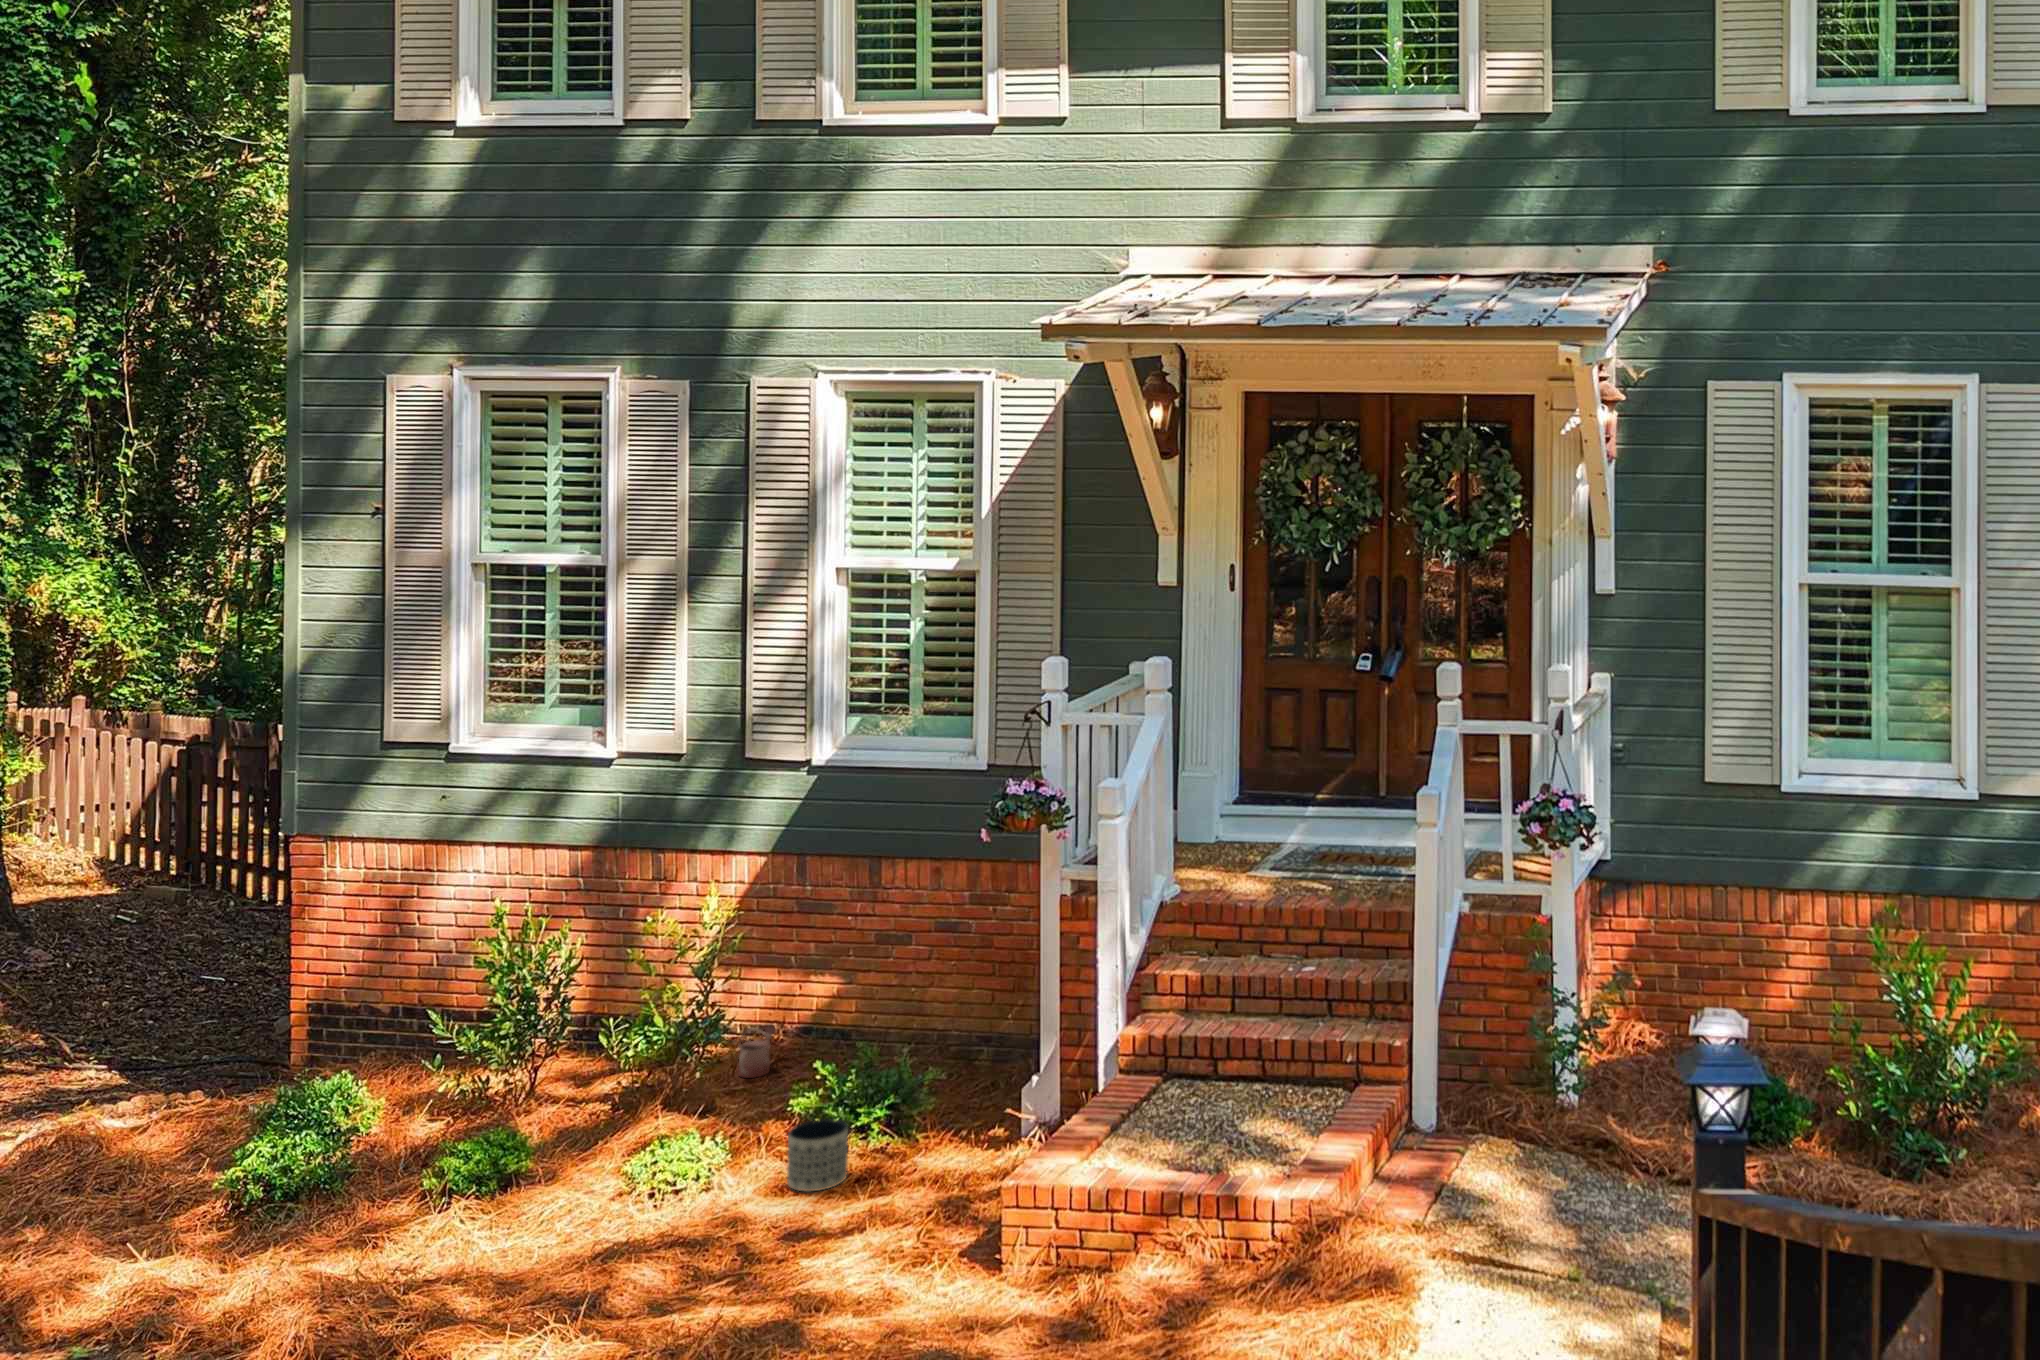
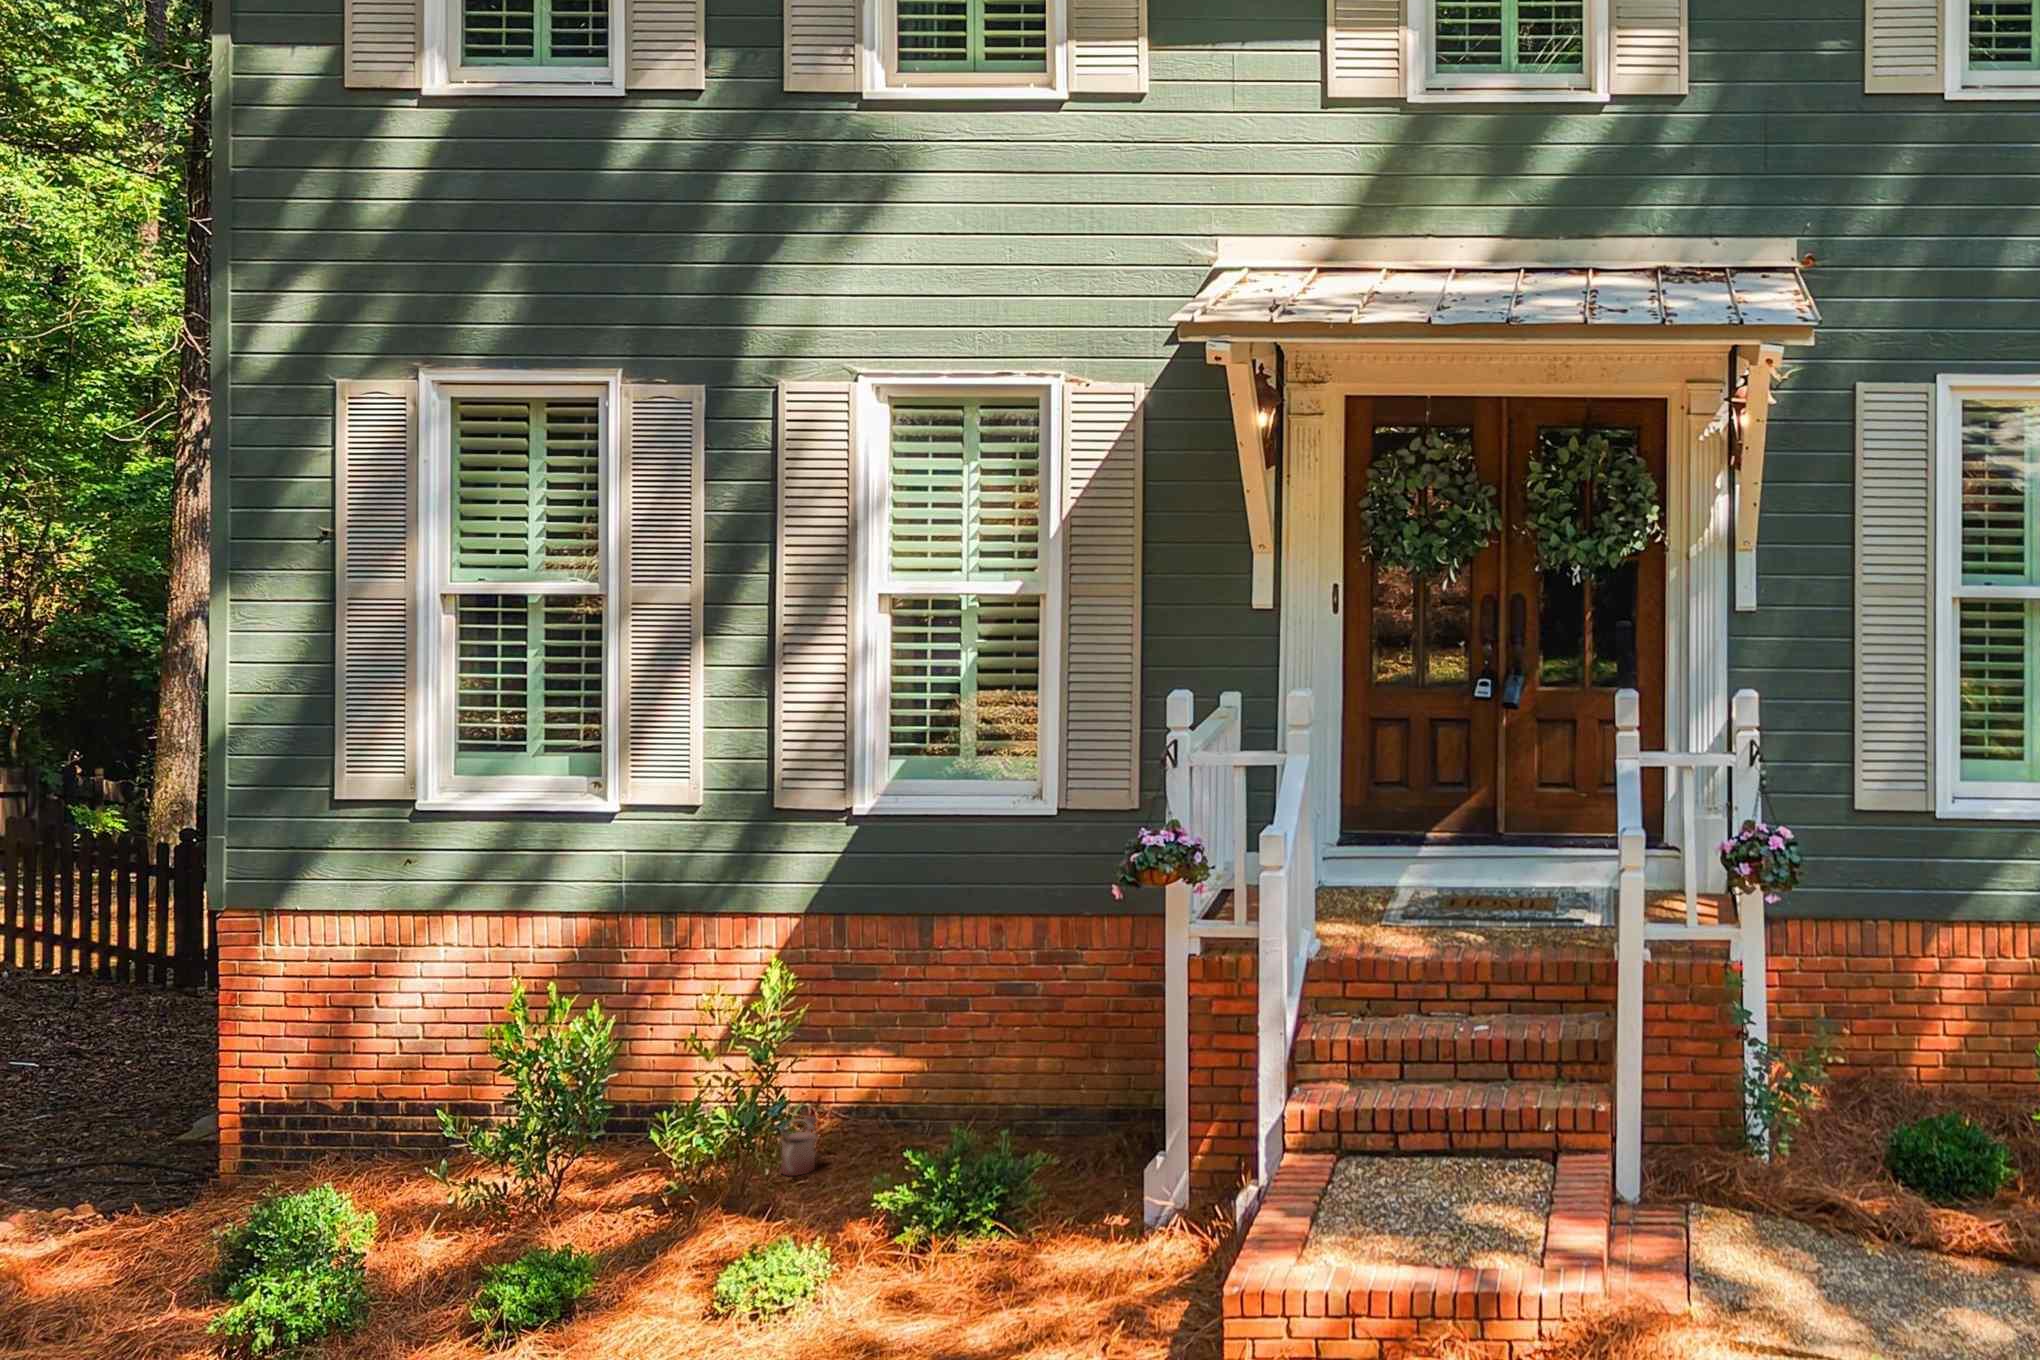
planter: present [787,1119,848,1192] -> none [897,1221,964,1306]

